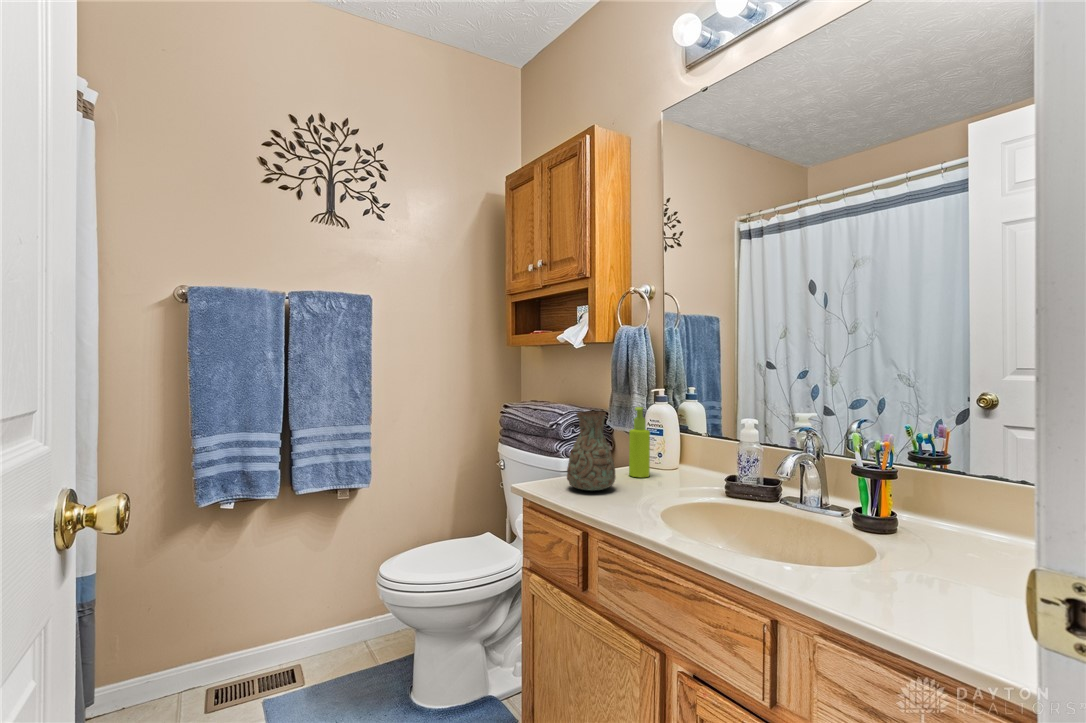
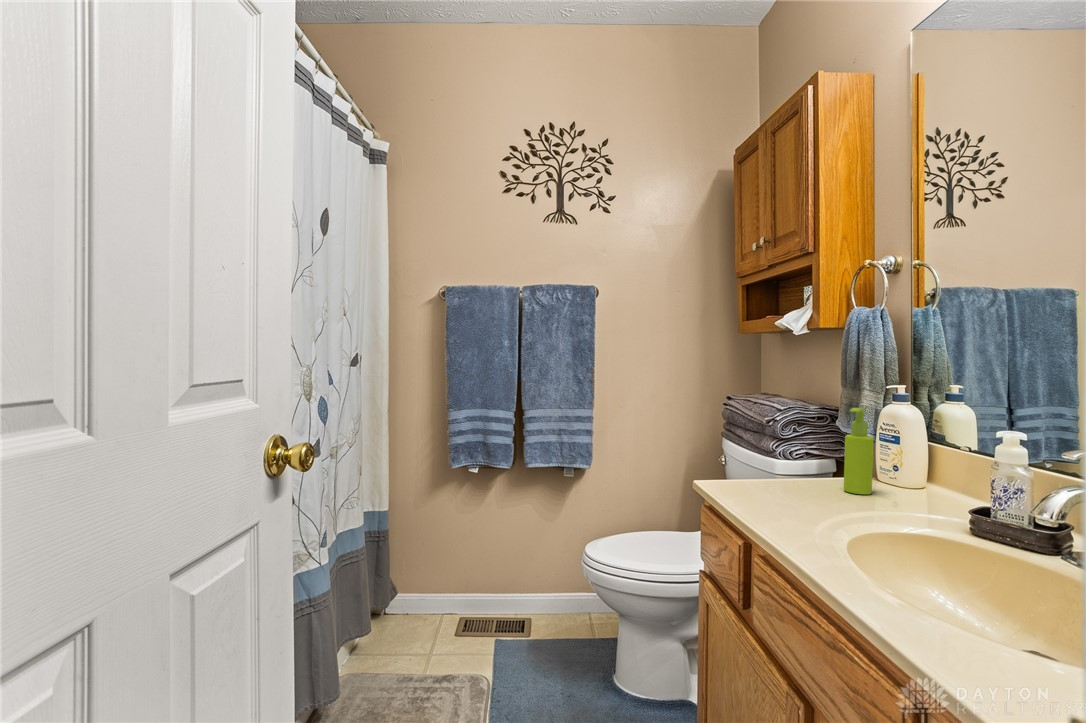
decorative vase: present [567,411,616,491] -> none [749,409,810,501]

